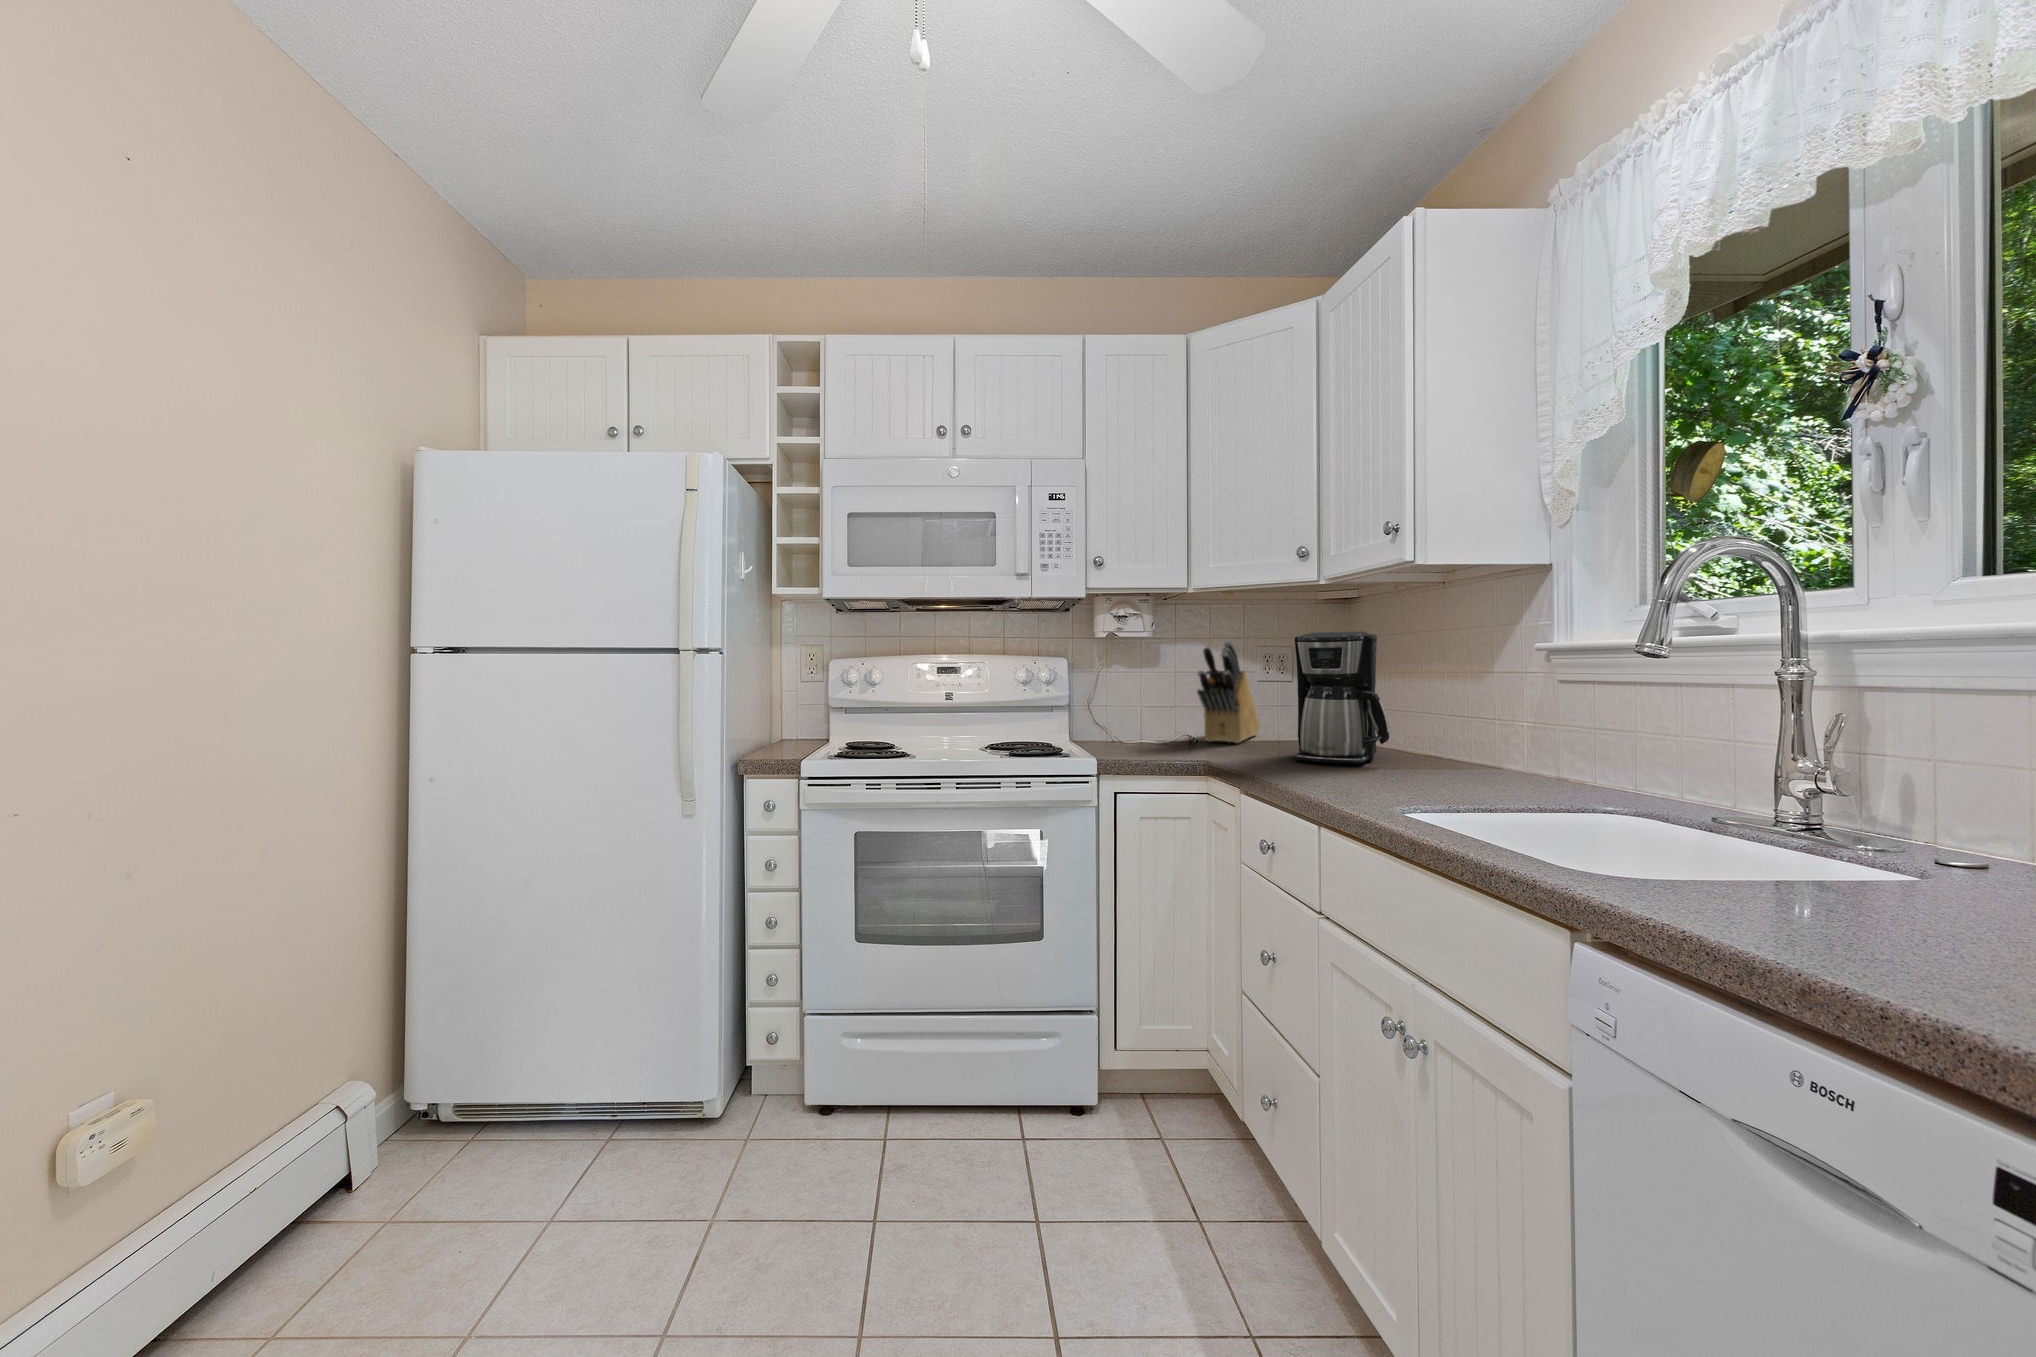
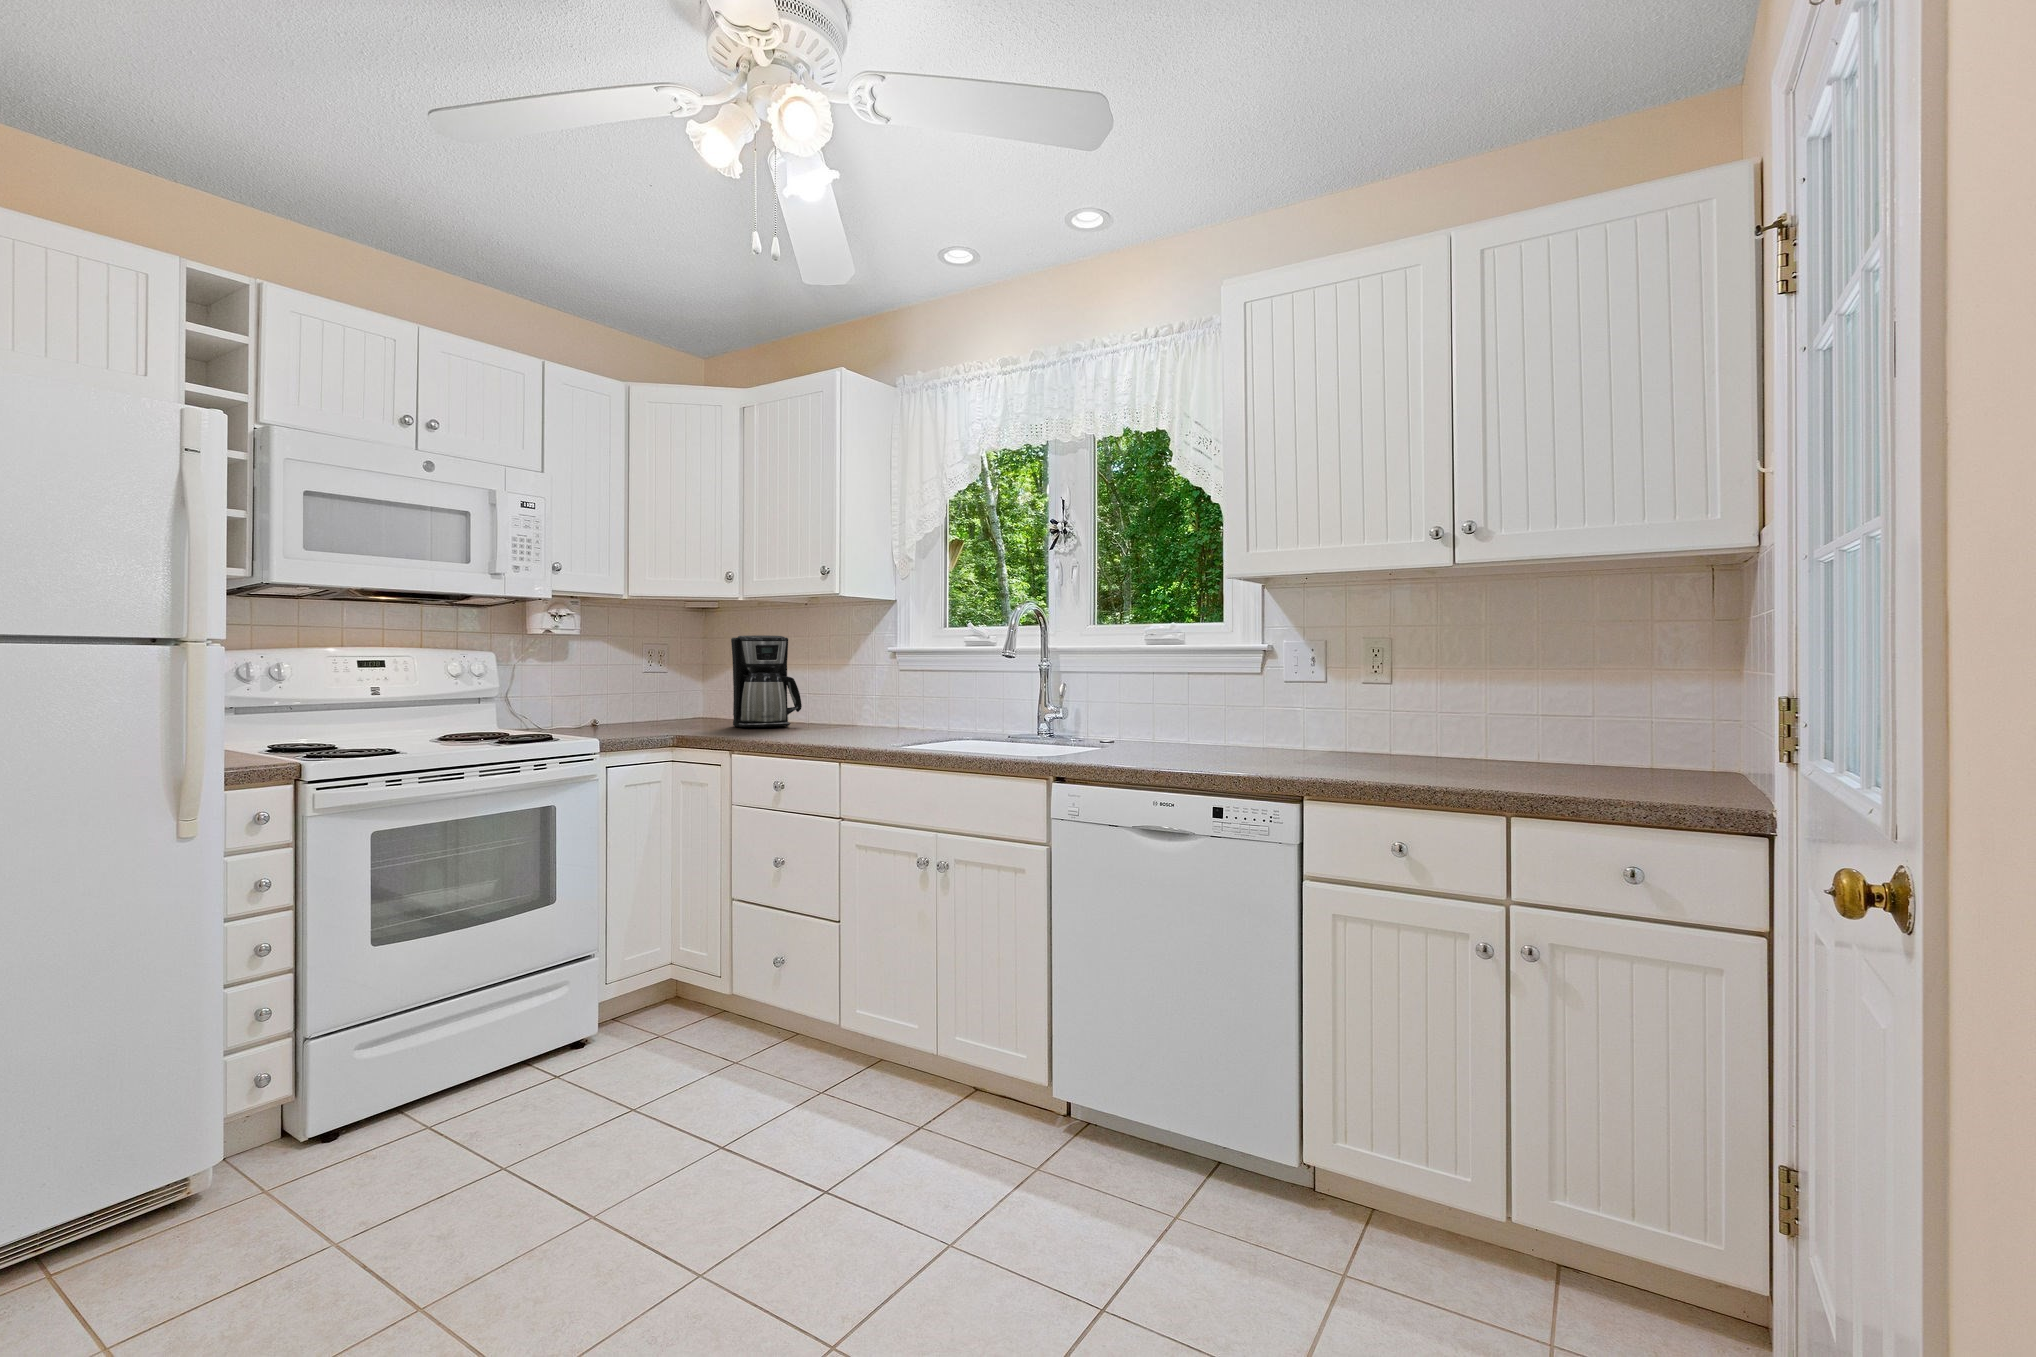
knife block: present [1197,642,1260,743] -> none [629,642,672,727]

